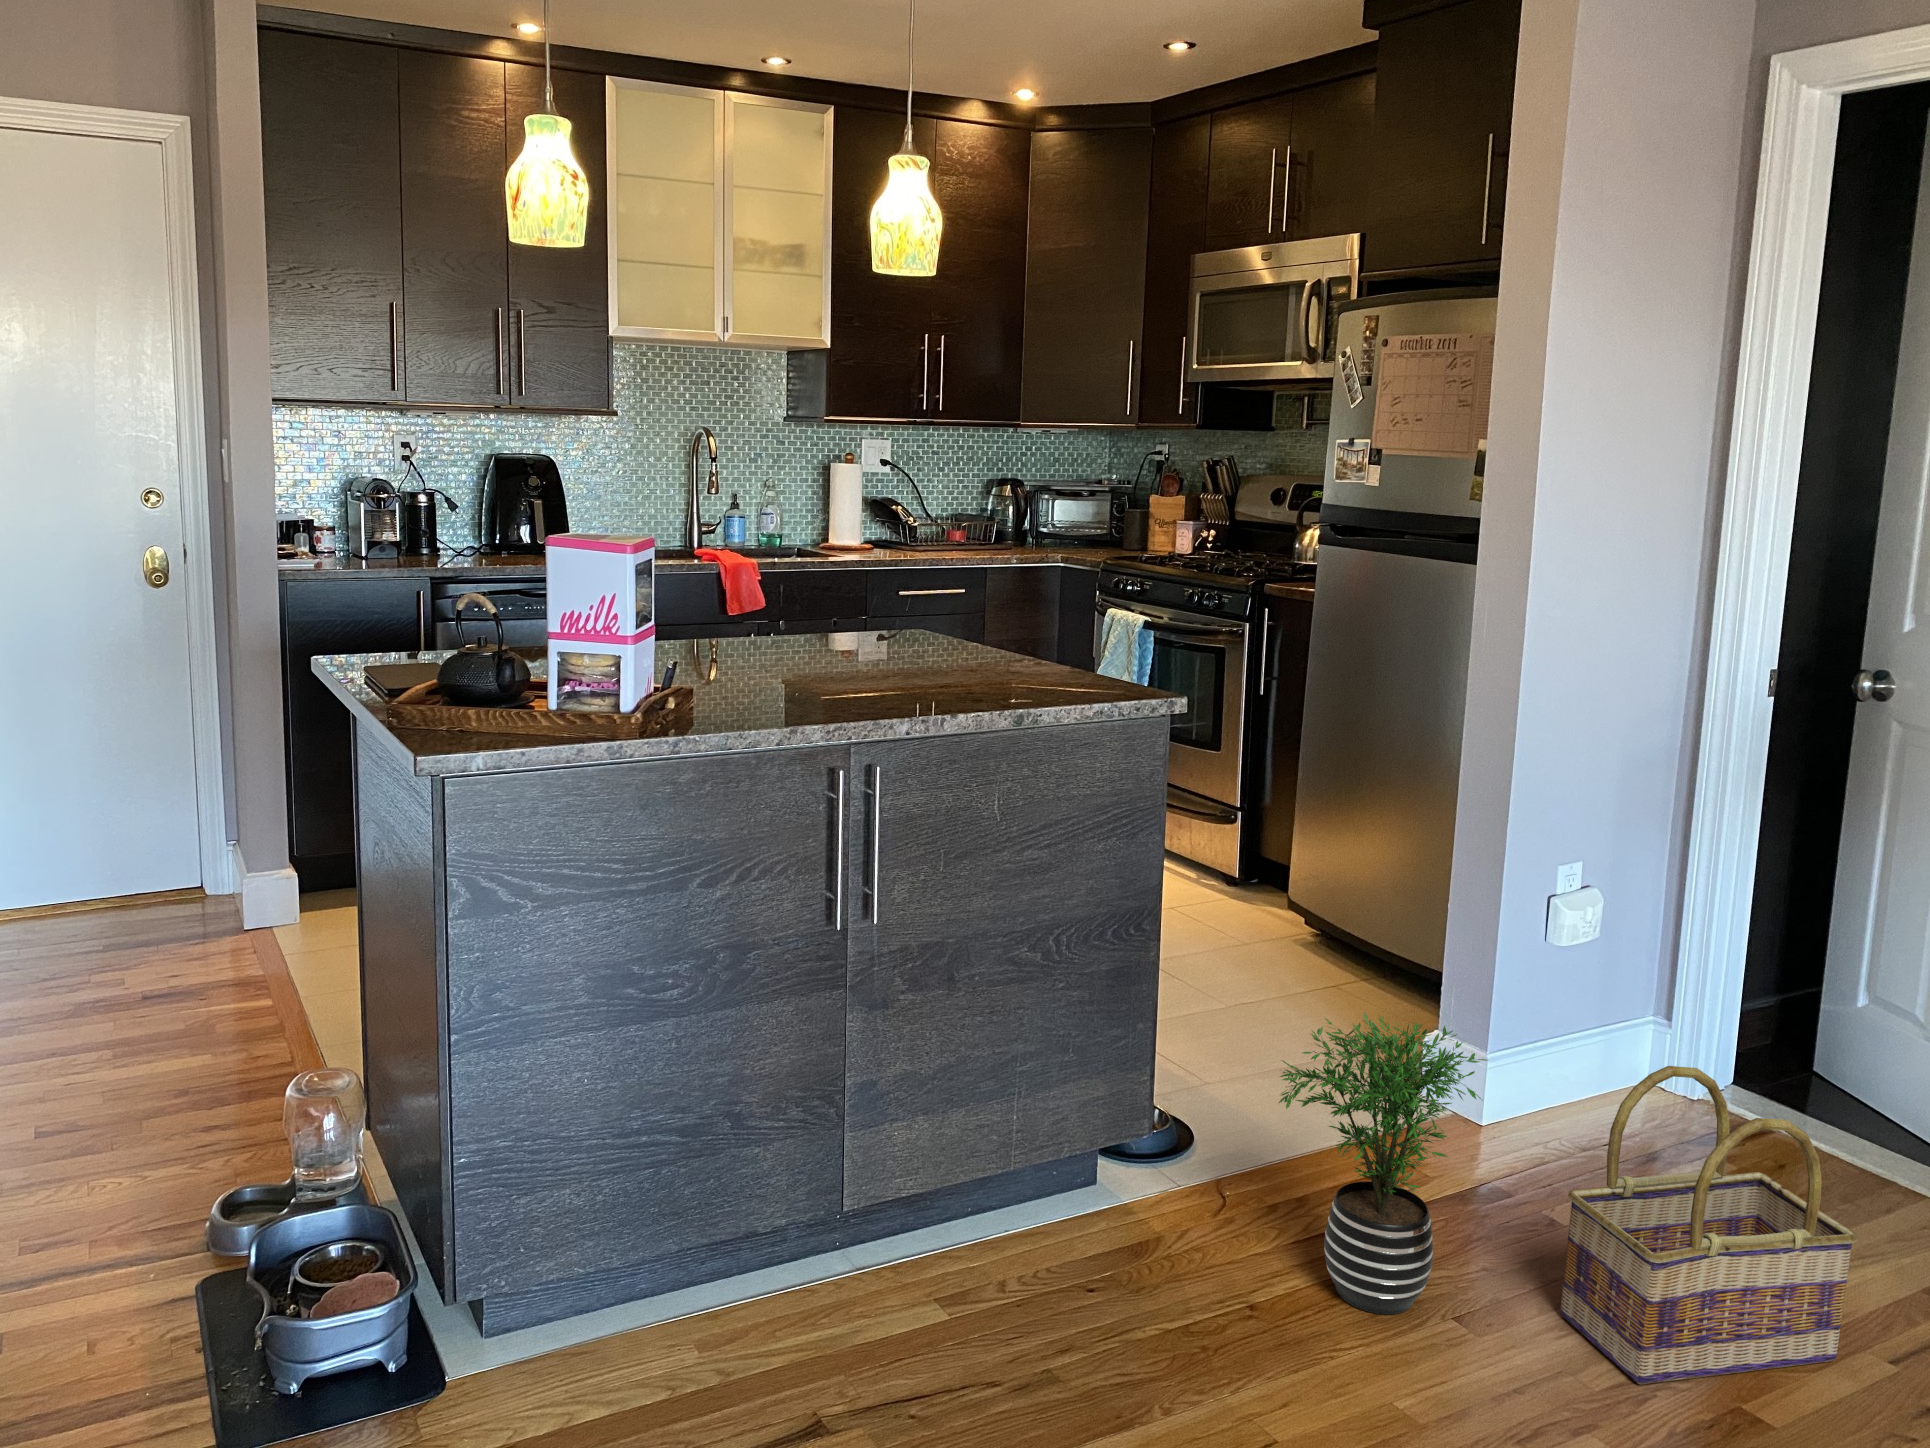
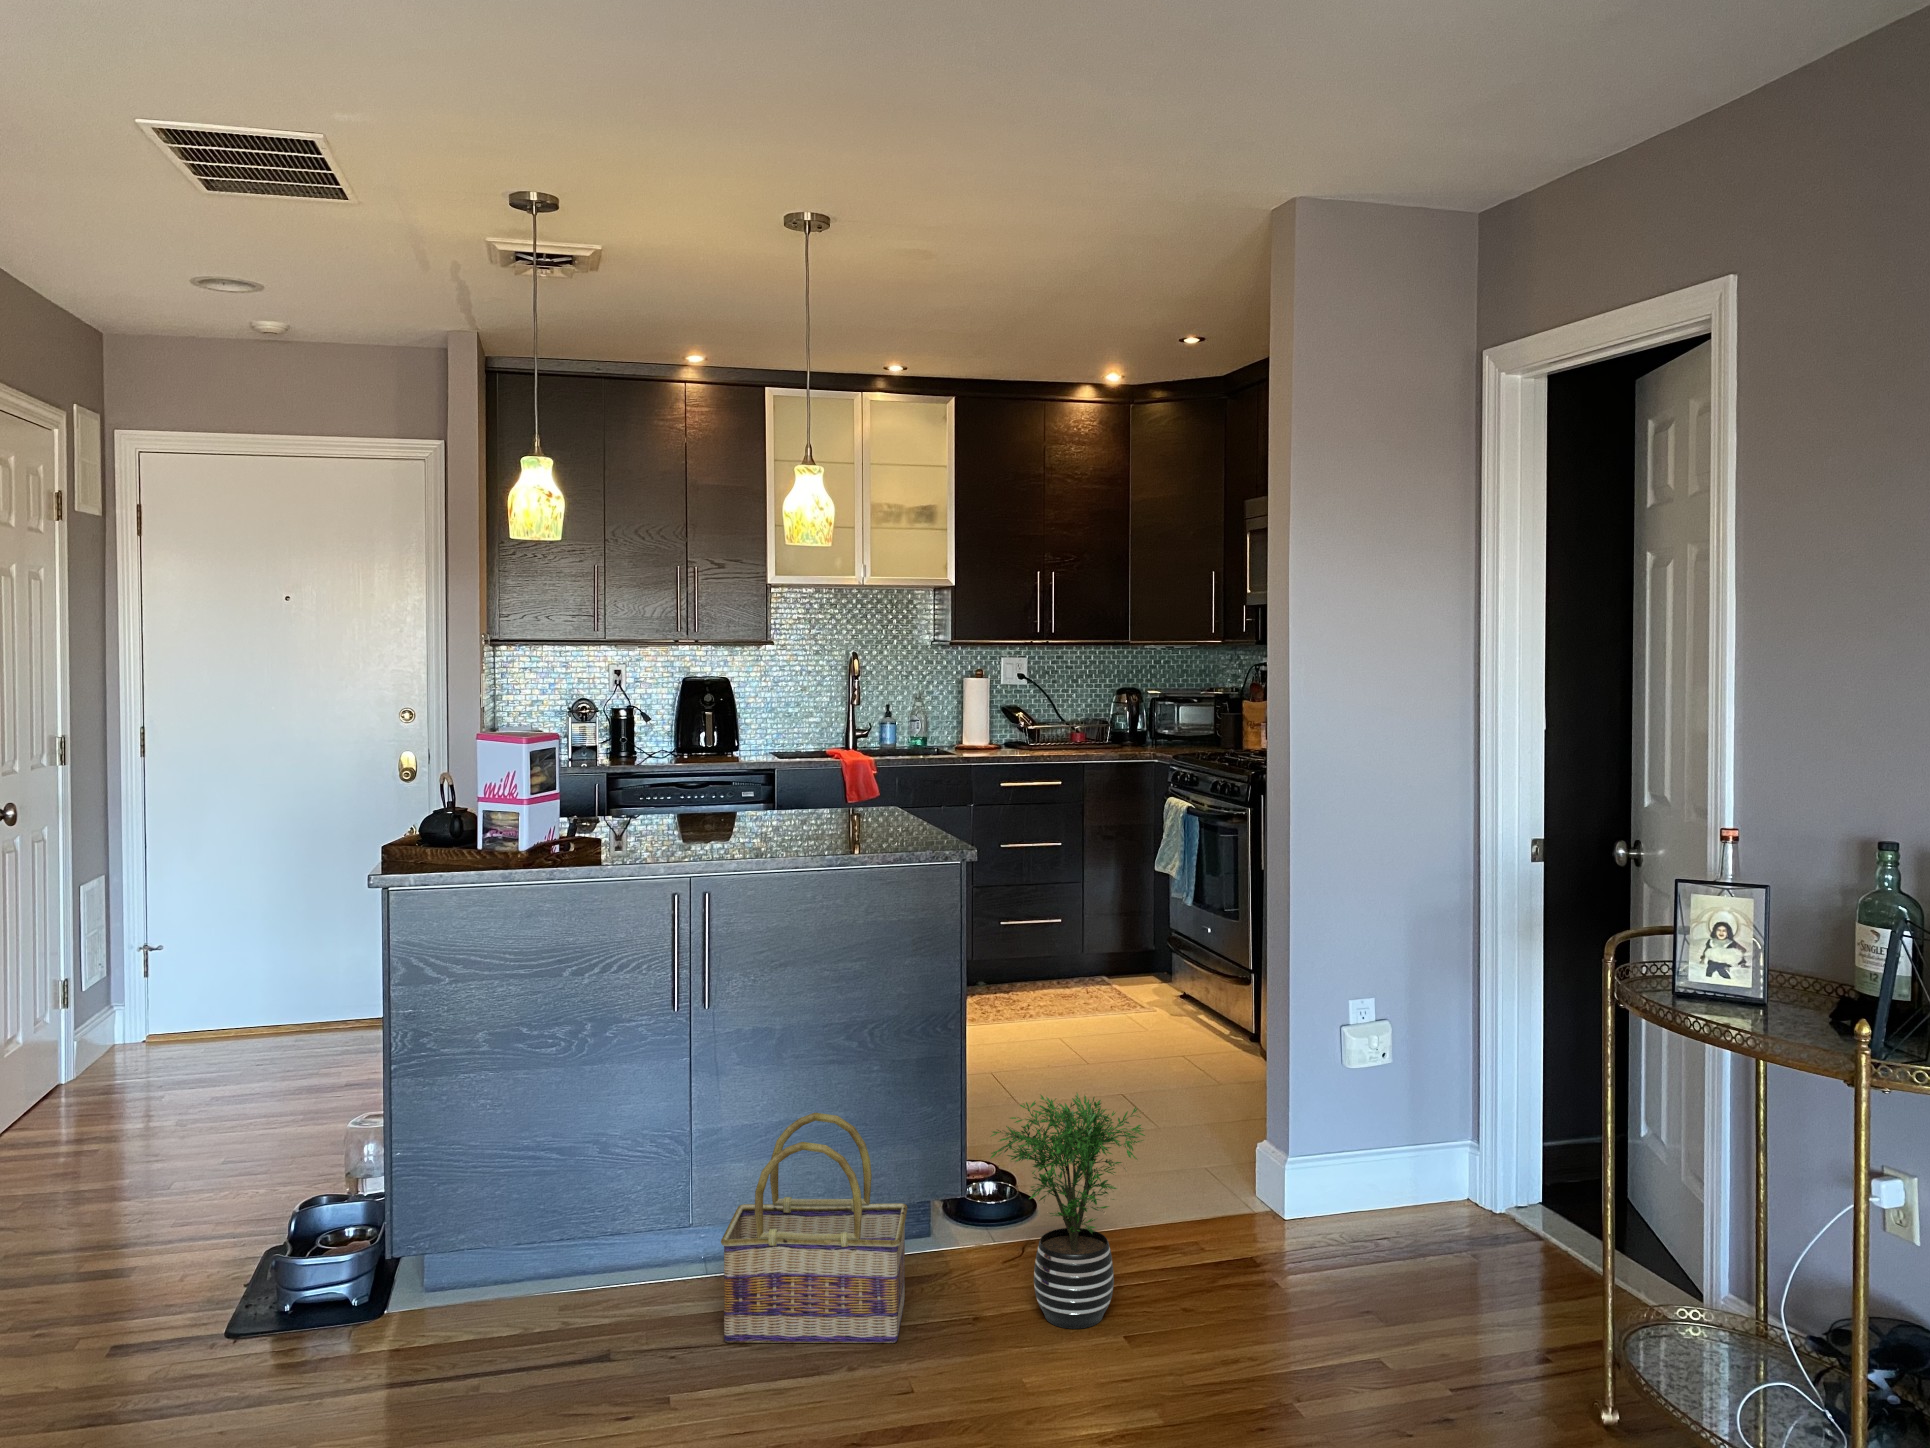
basket: present [1560,1066,1858,1384] -> present [721,1113,908,1343]

